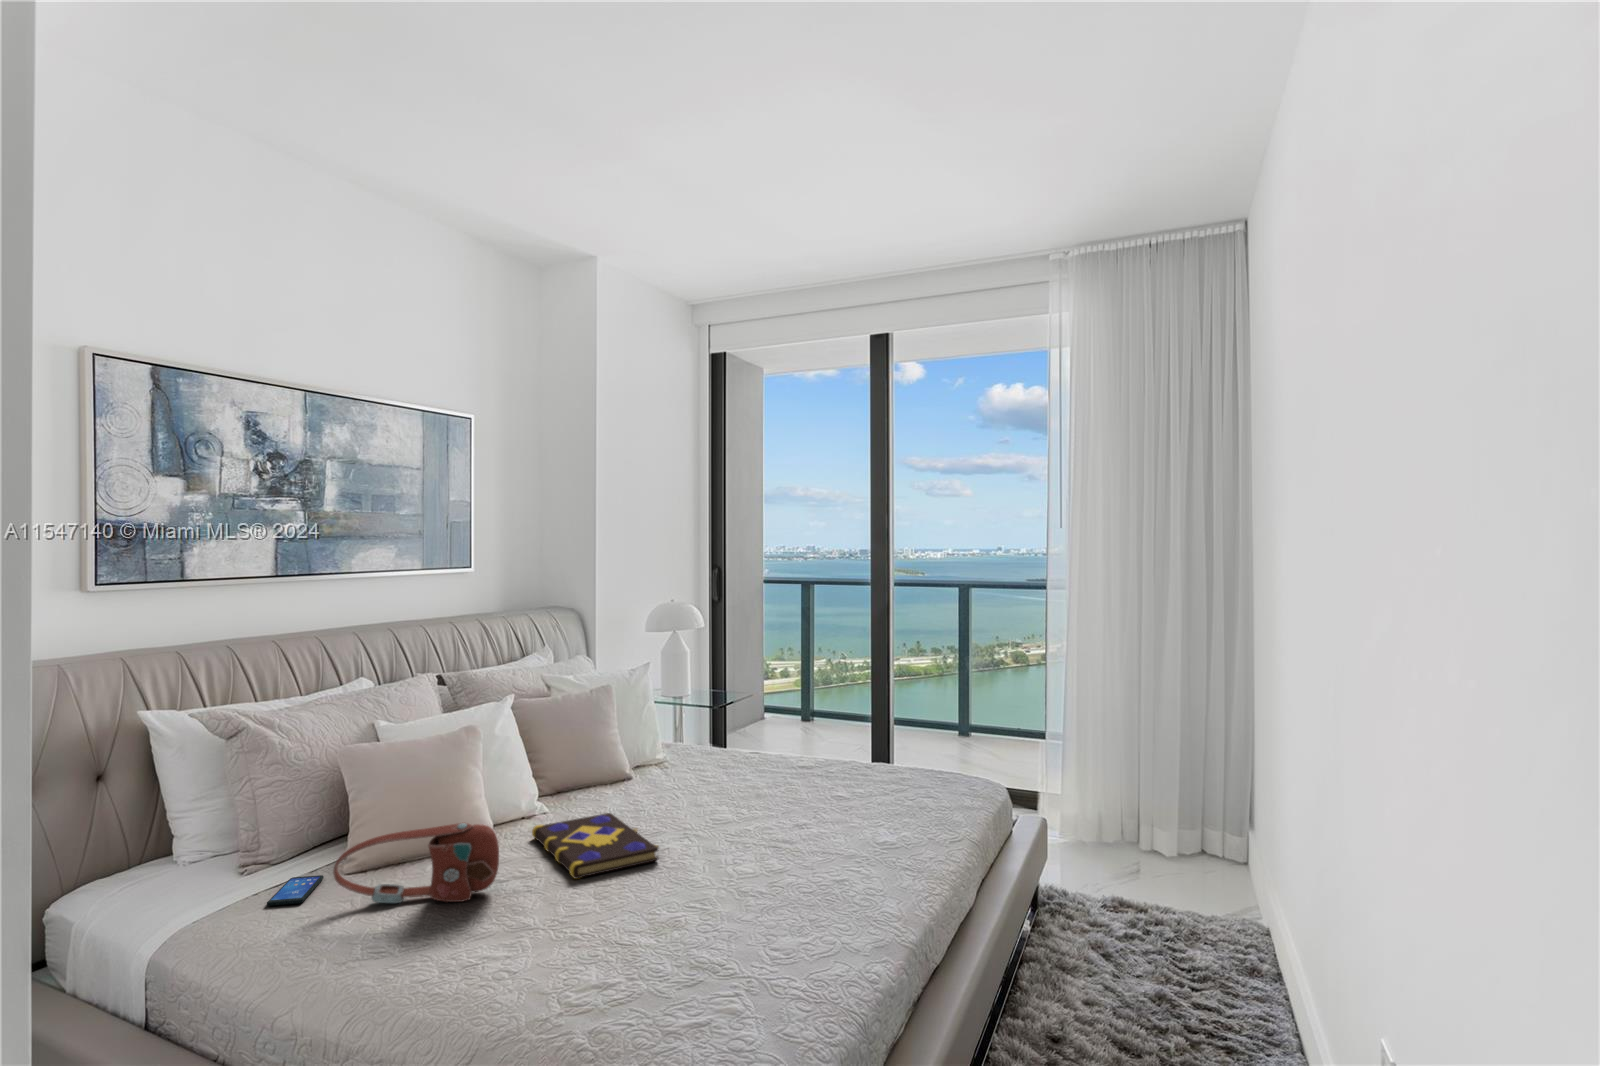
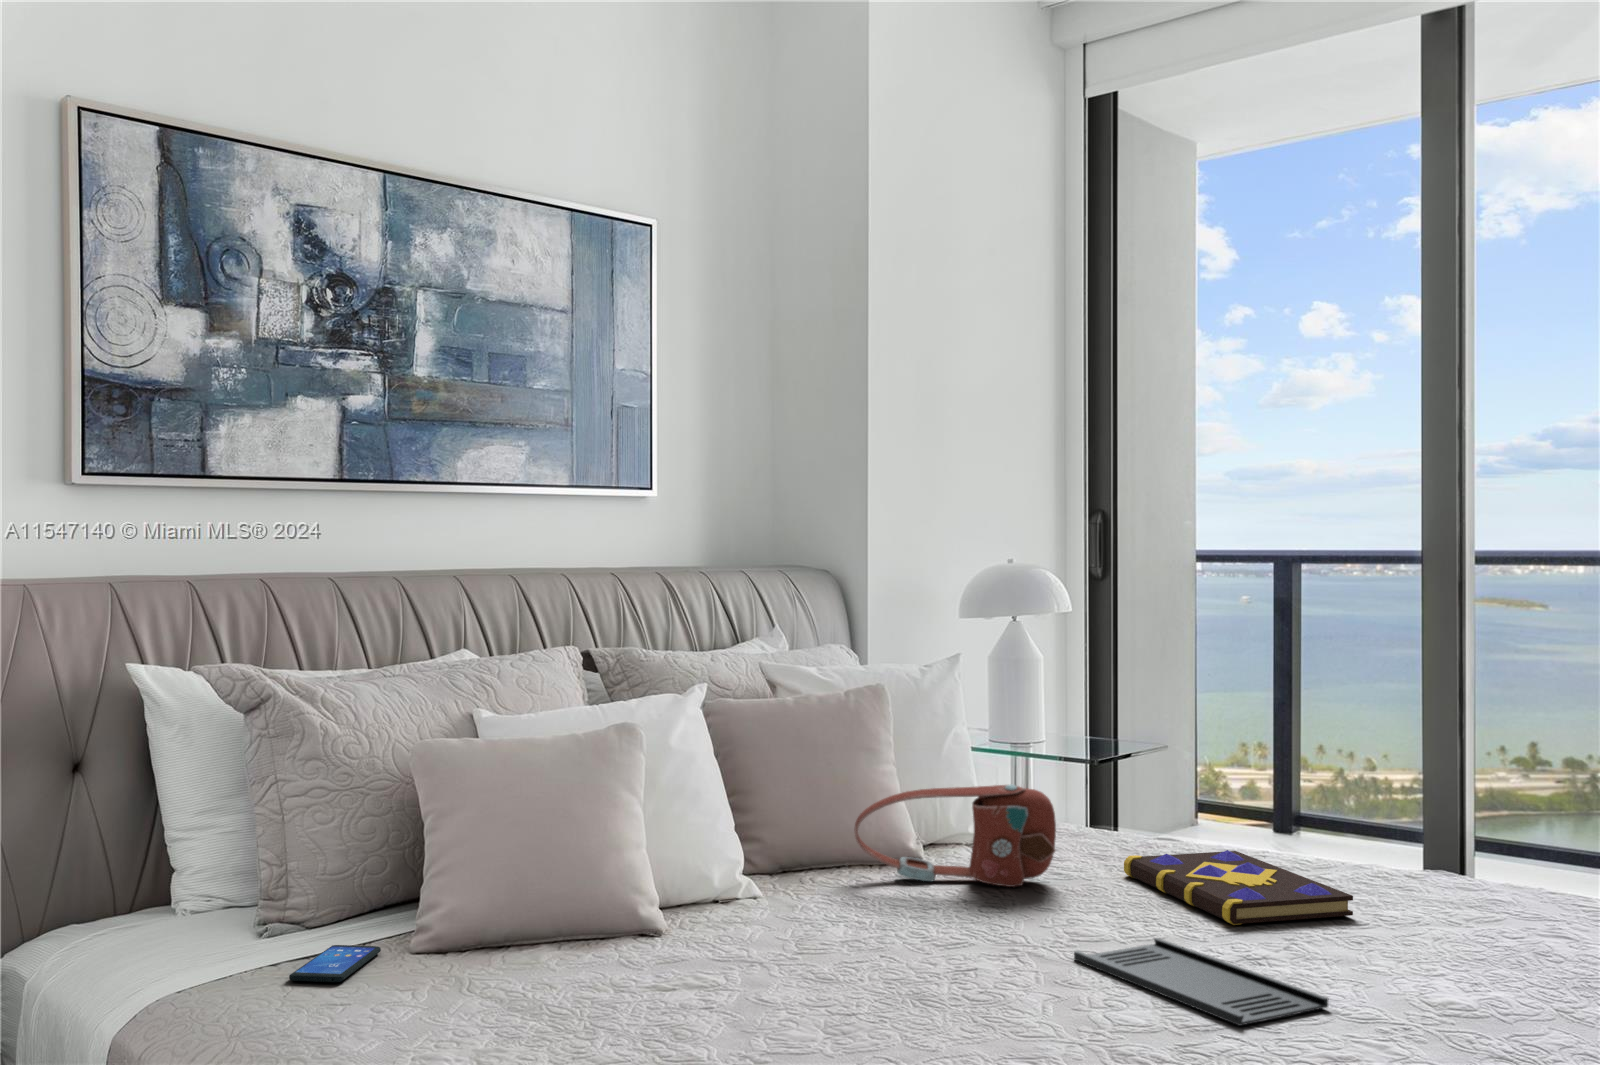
book: present [532,813,659,879] -> present [1124,850,1353,925]
tray: none [724,820,849,868] -> present [1074,938,1328,1026]
handbag: present [333,823,499,903] -> present [855,785,1056,887]

